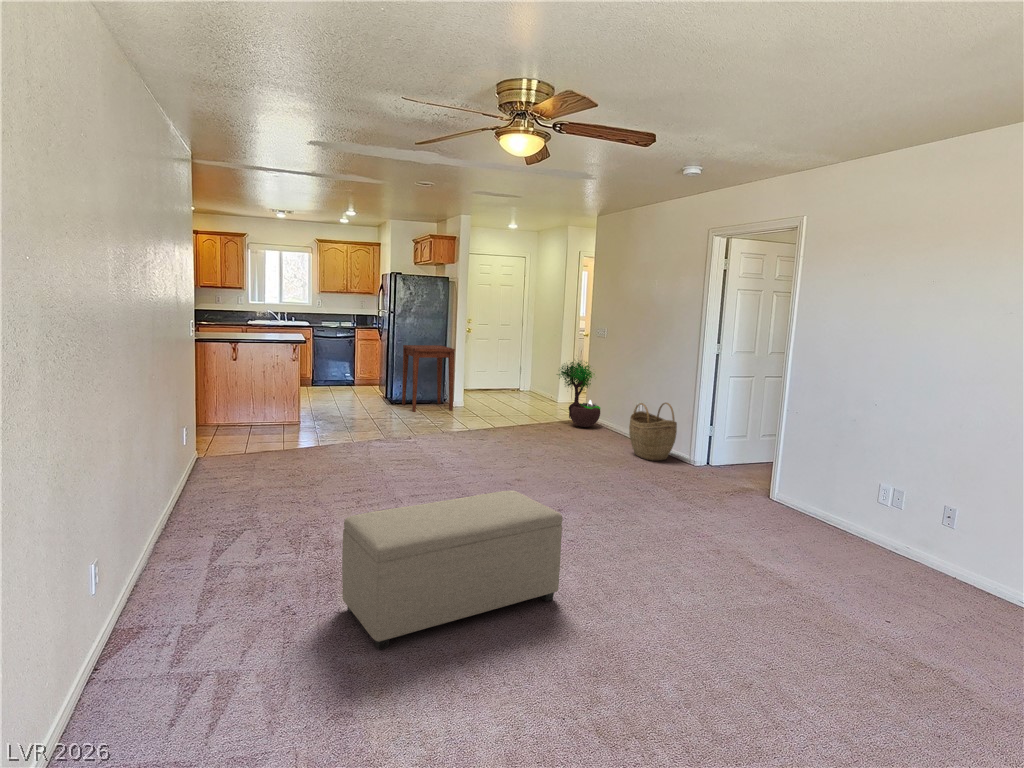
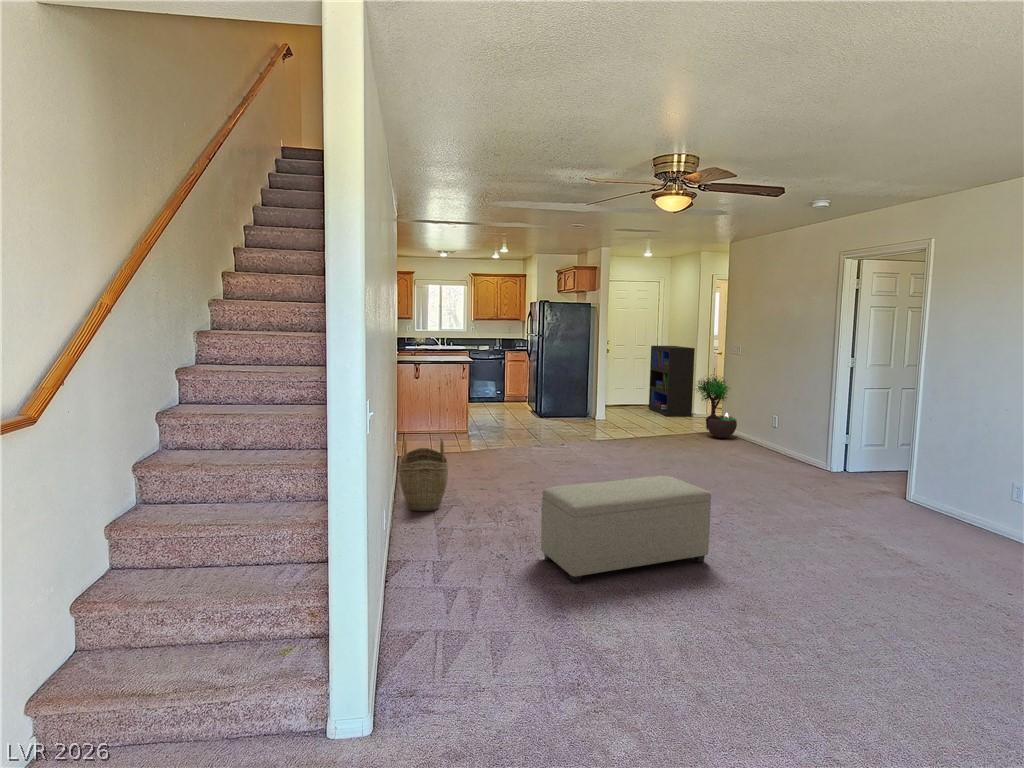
bookshelf: none [512,326,560,403] -> present [649,346,695,417]
side table: present [402,345,455,412] -> none [550,365,597,424]
woven basket: present [629,403,677,461] -> present [399,438,448,511]

